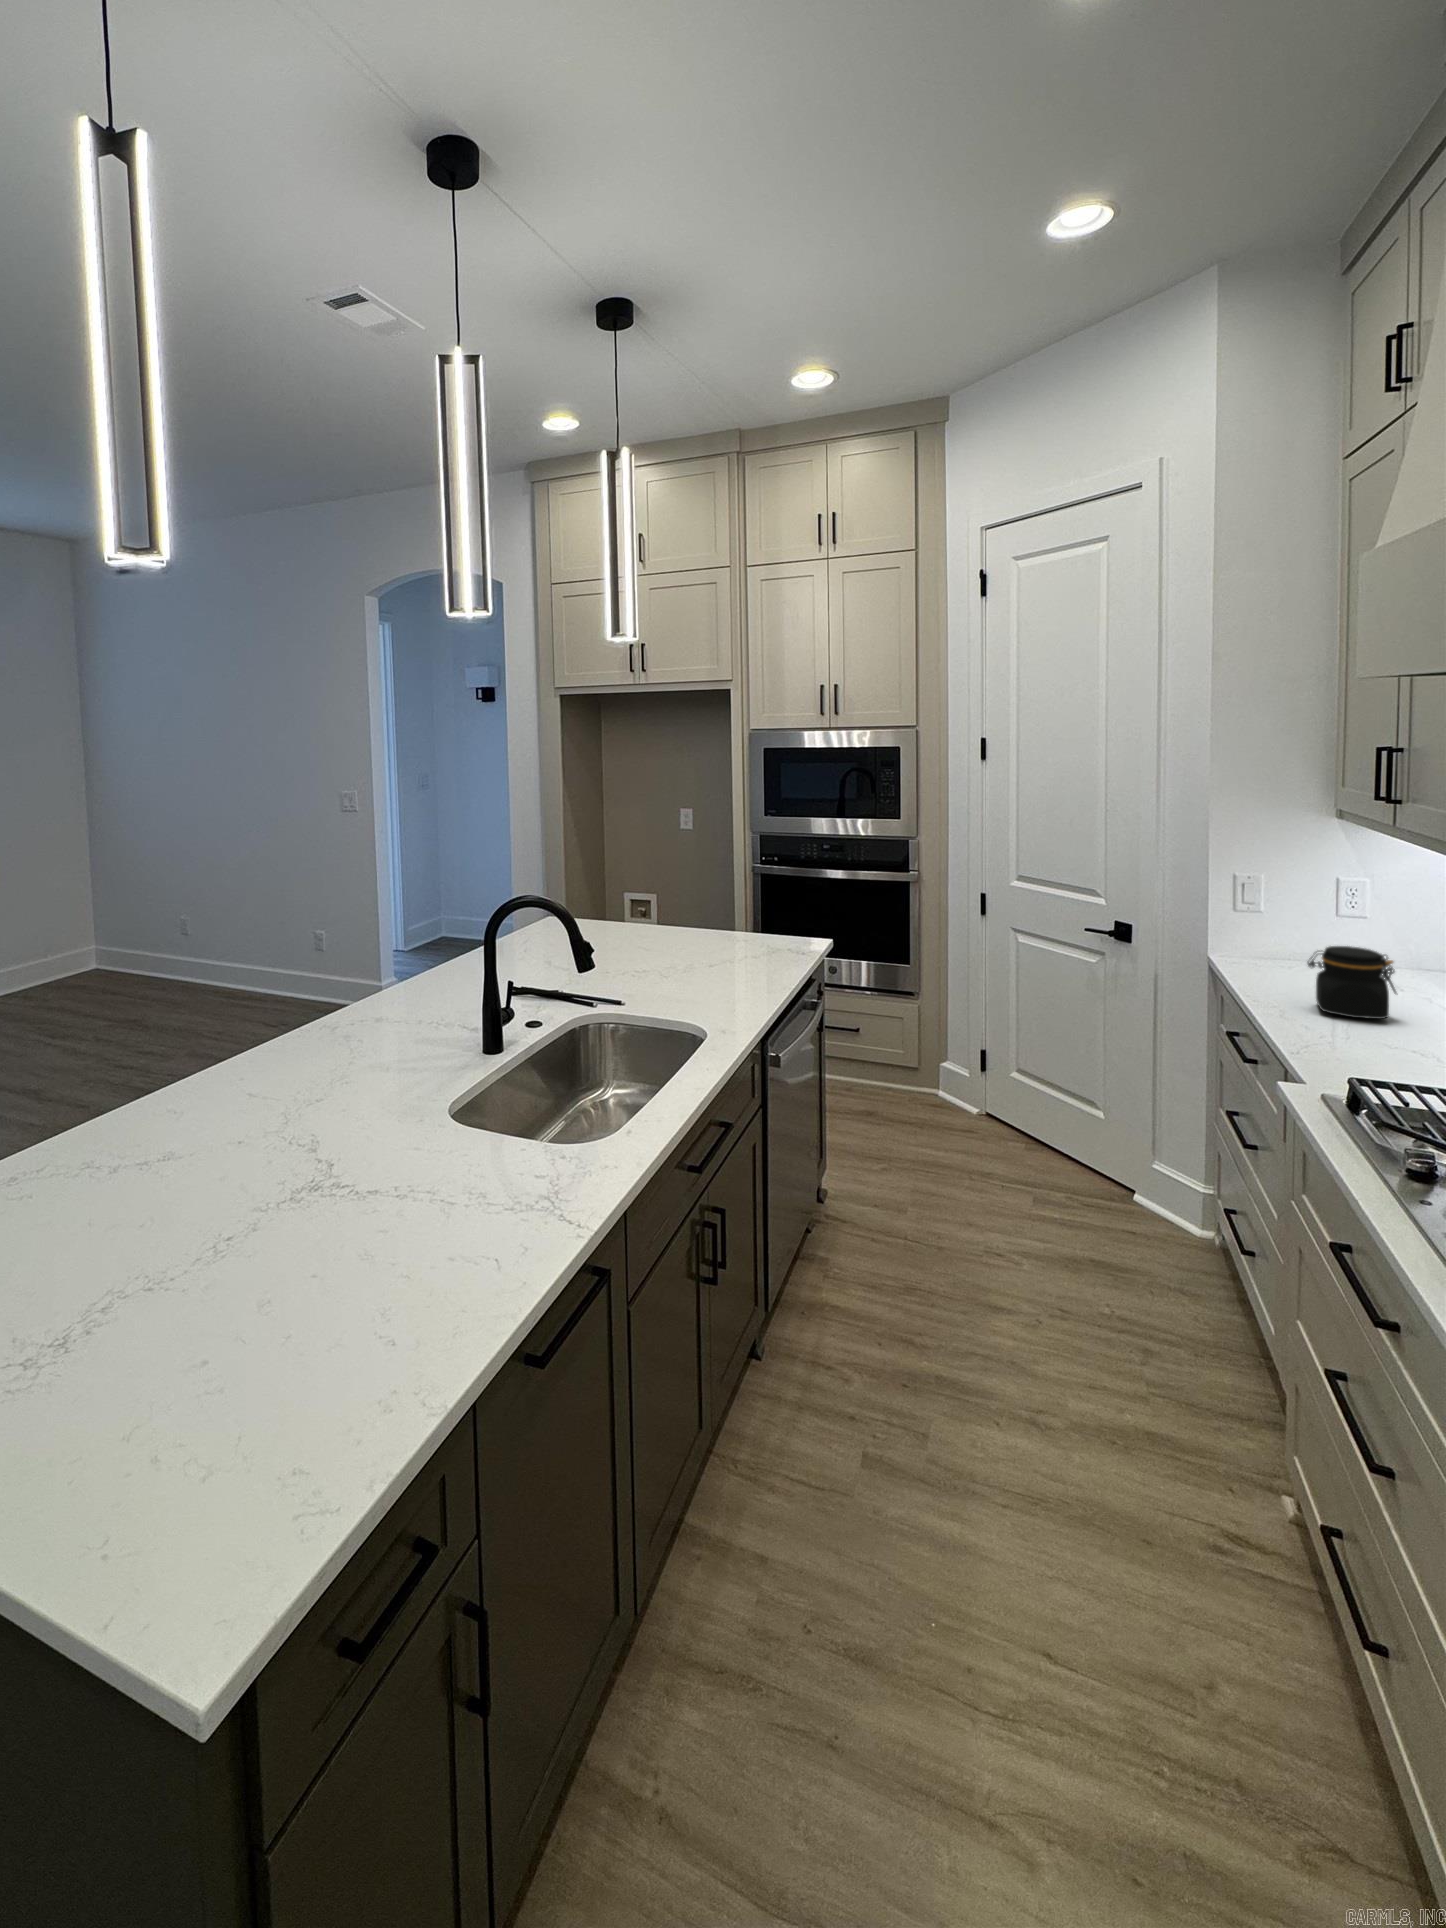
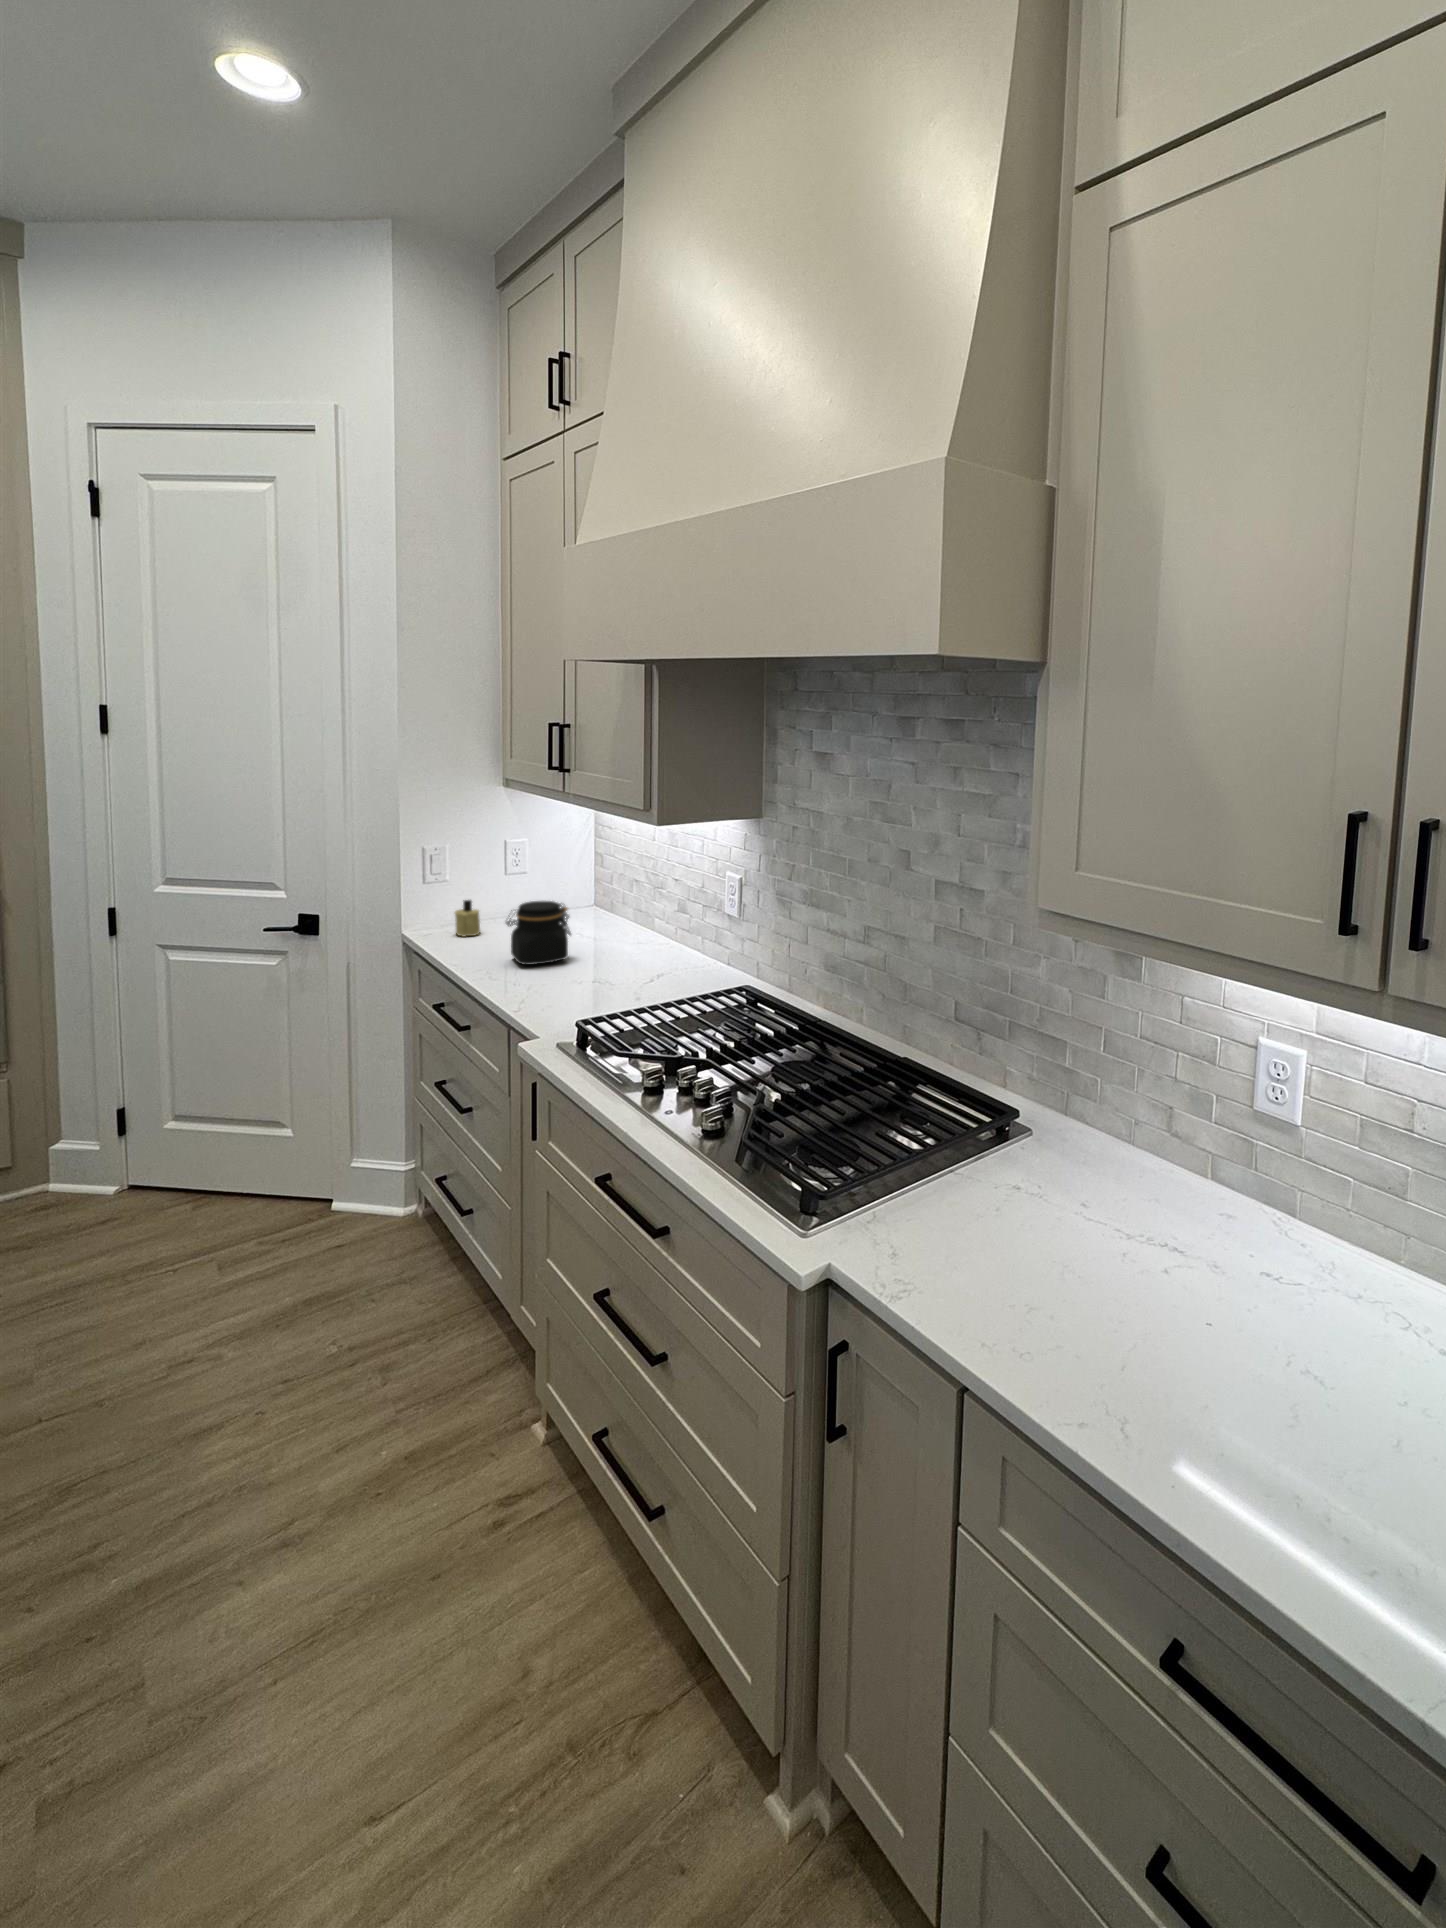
candle: none [1264,934,1296,974] -> present [455,900,480,937]

